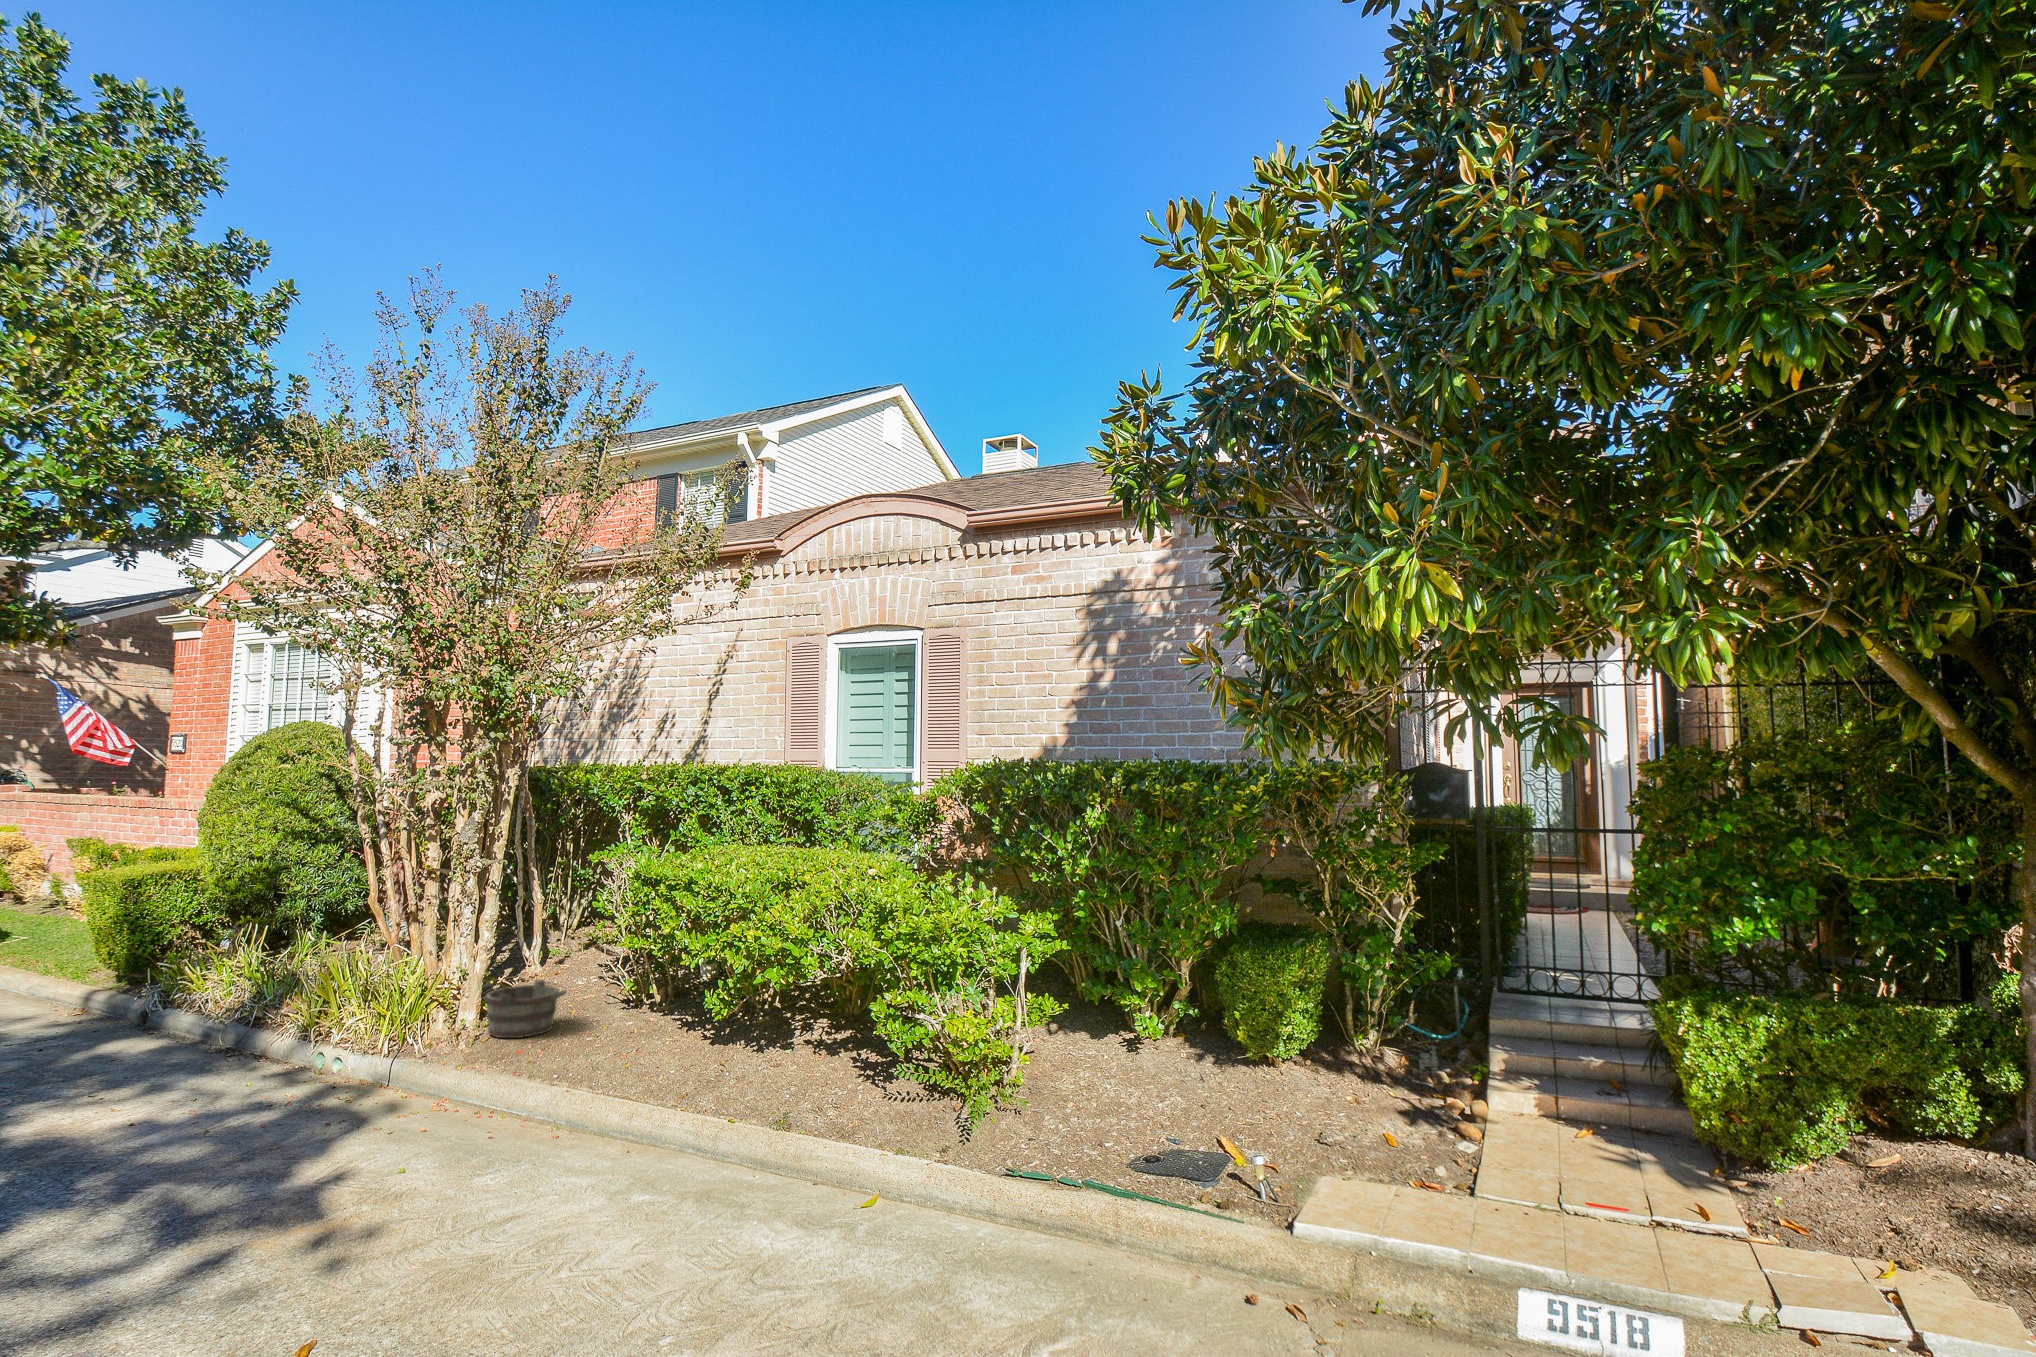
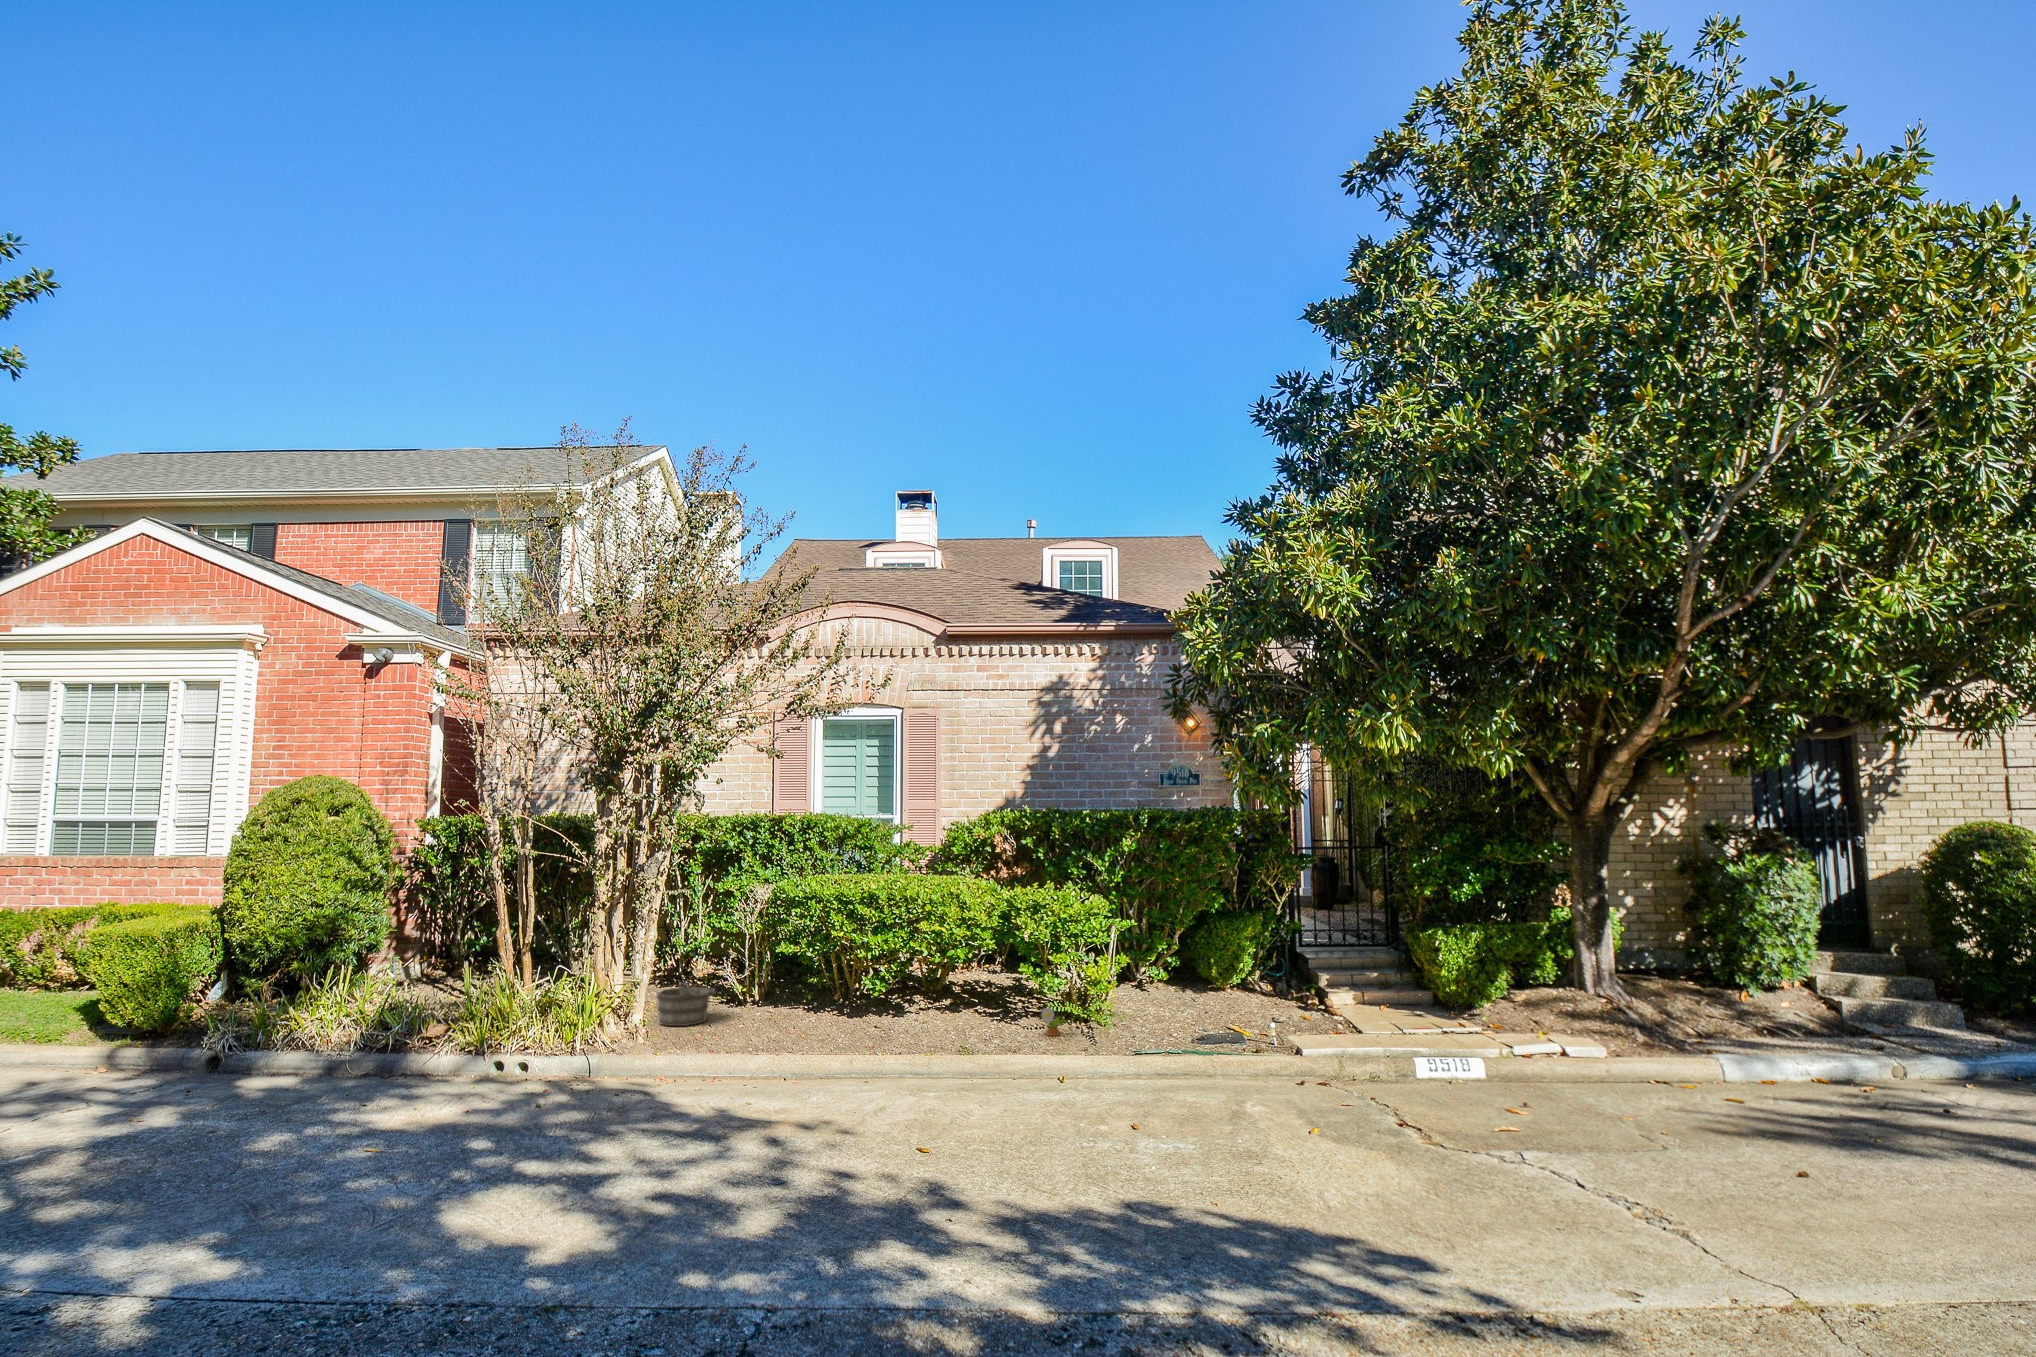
decorative plant: none [900,1072,943,1121] -> present [1042,1008,1066,1036]

